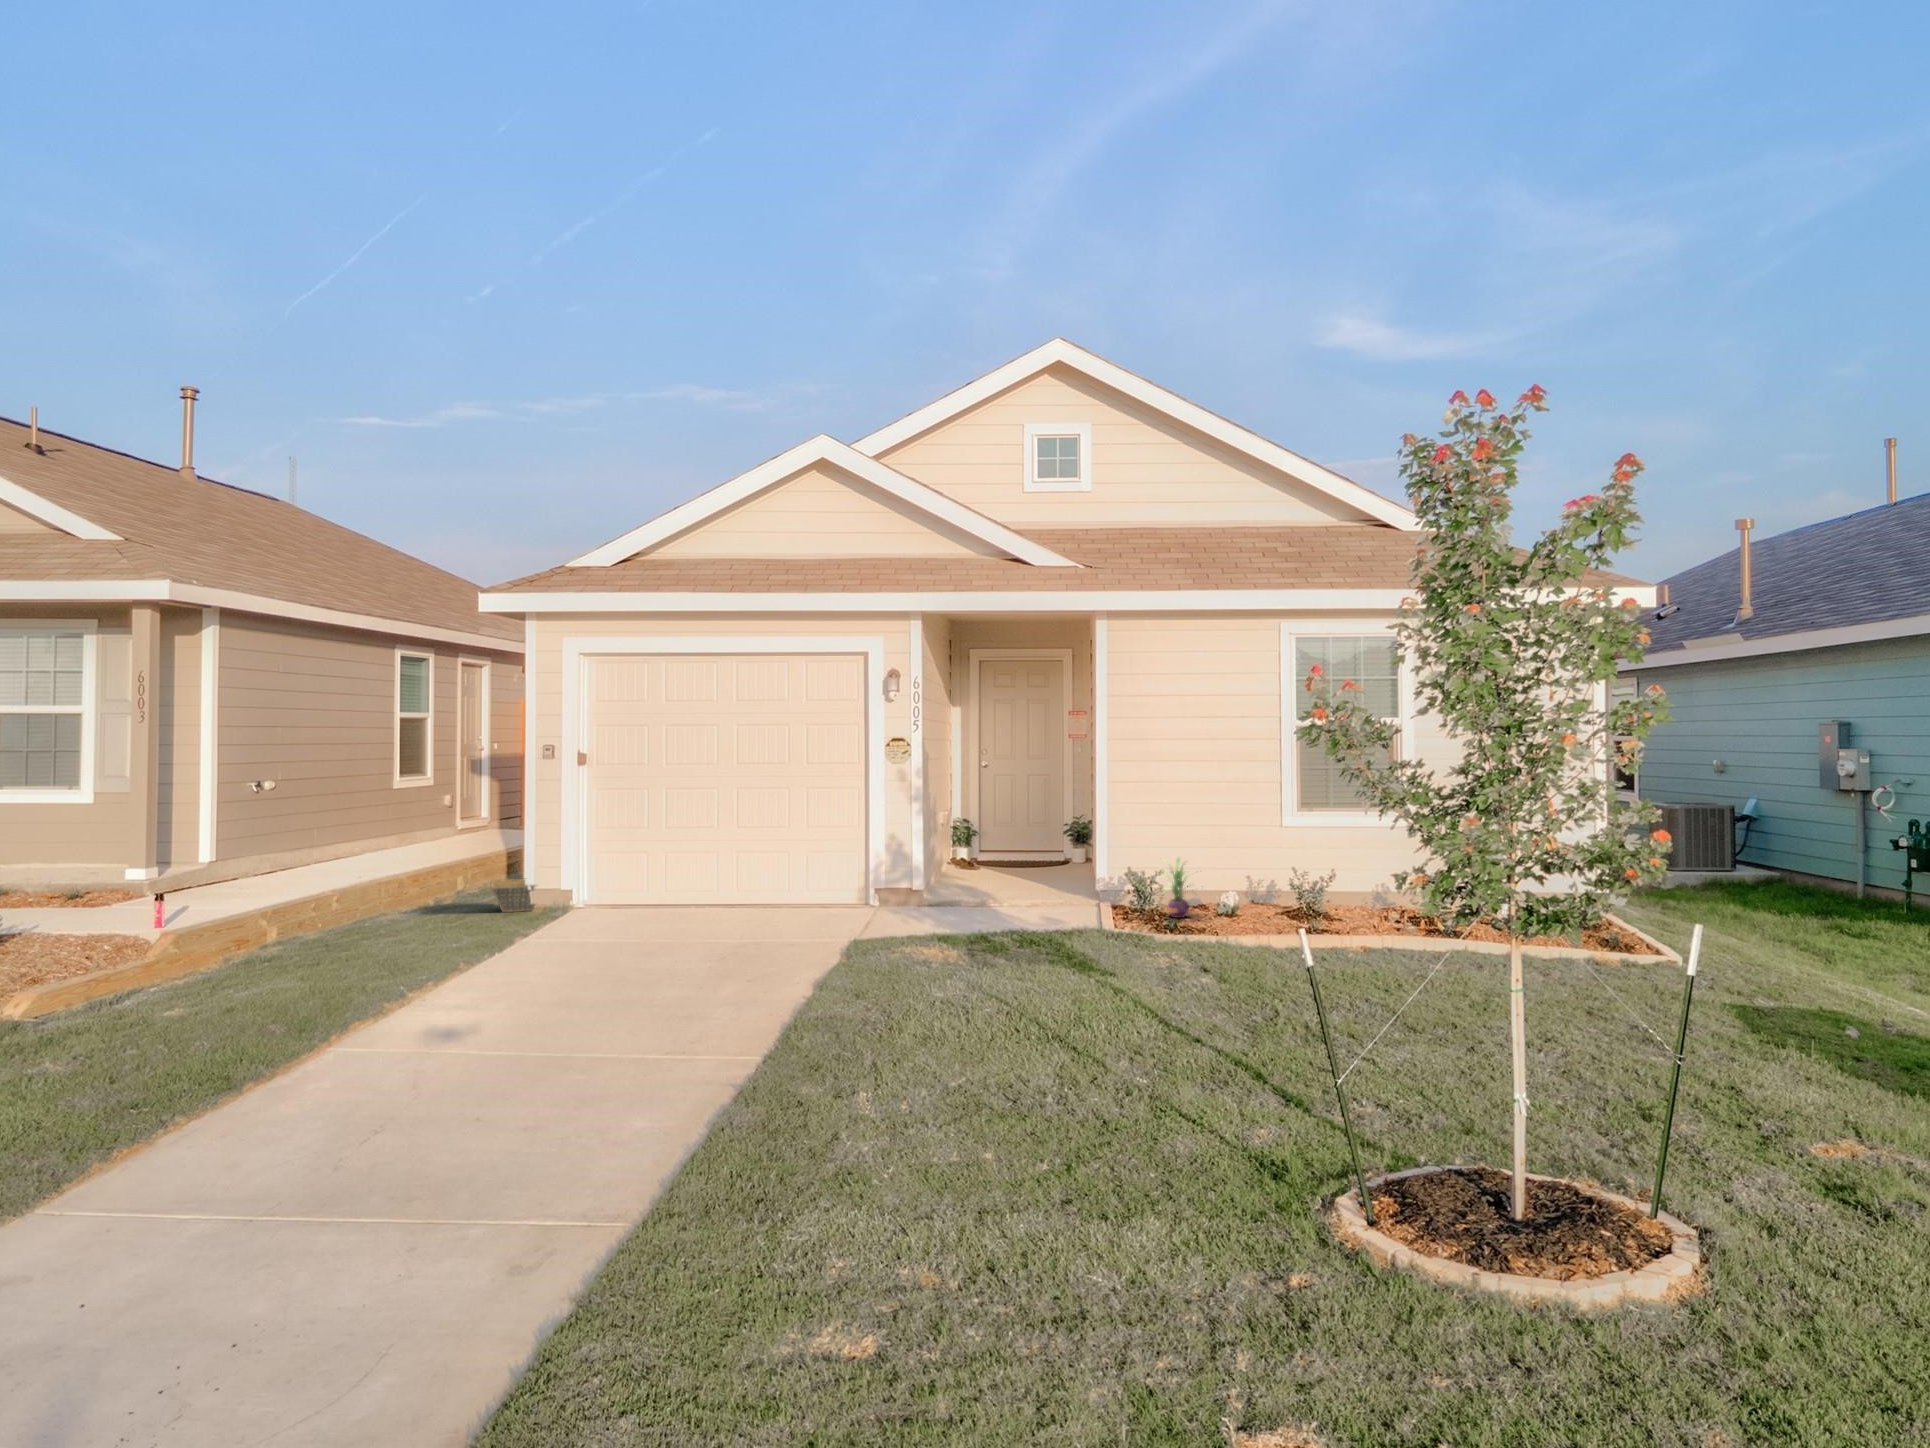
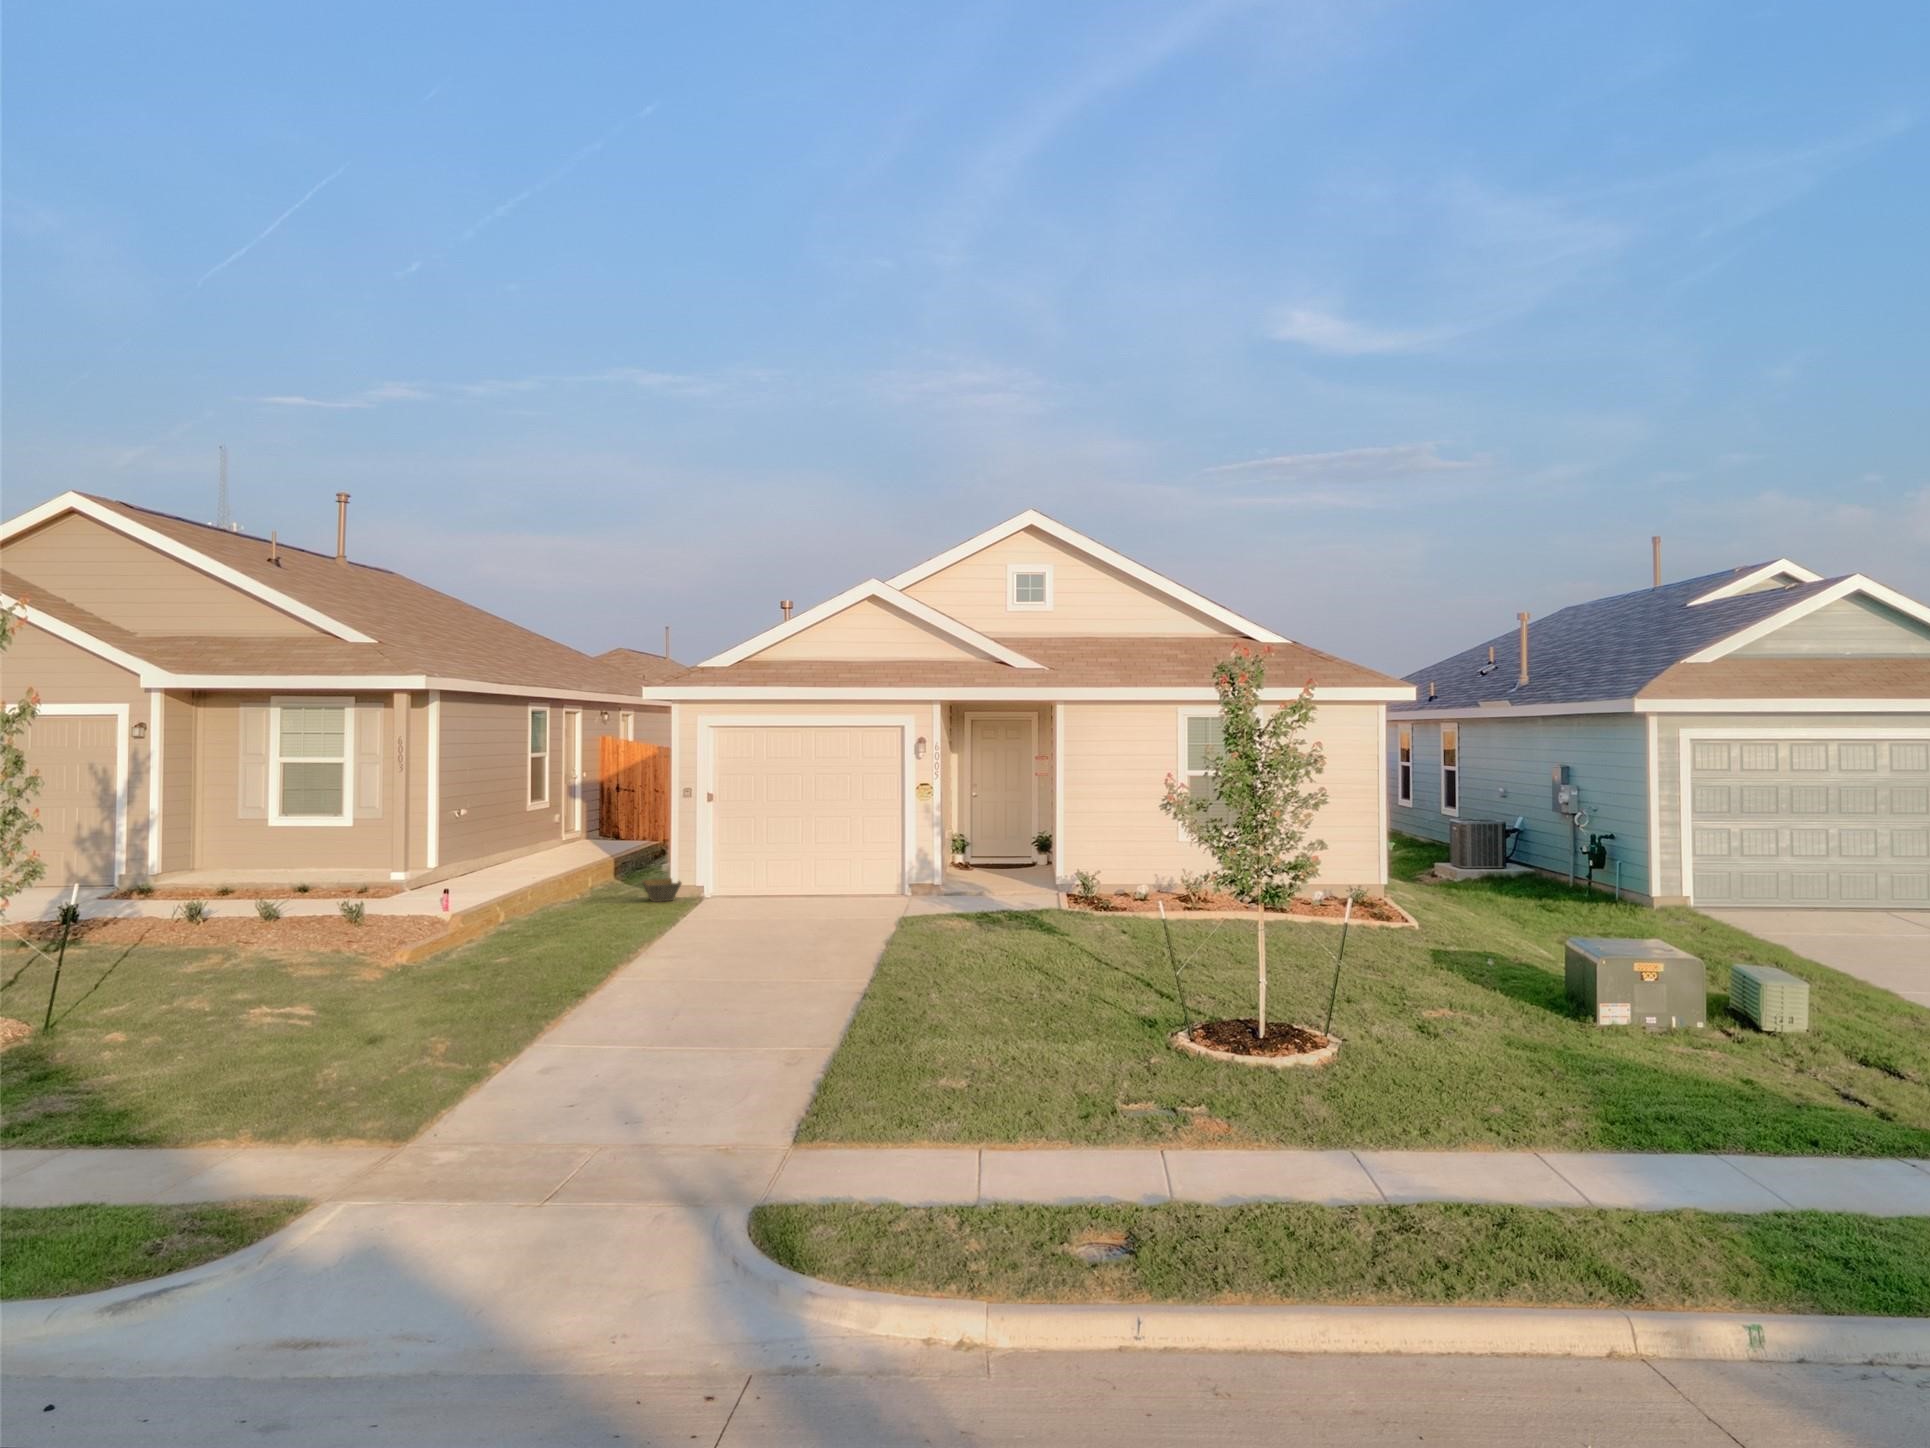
decorative plant: present [1164,858,1189,918] -> none [1089,862,1131,903]

